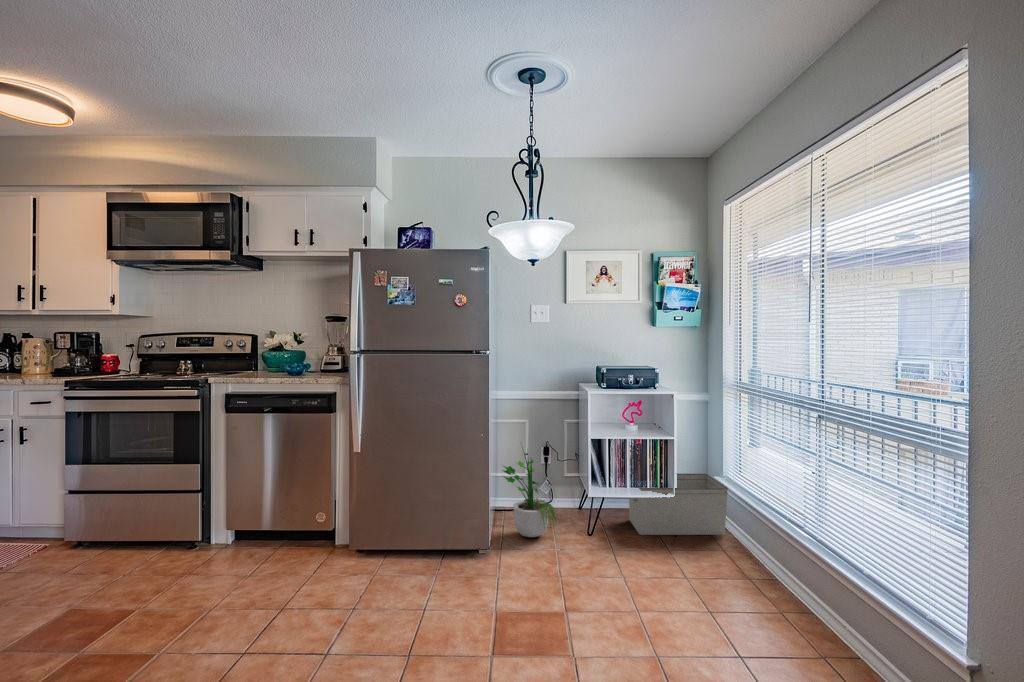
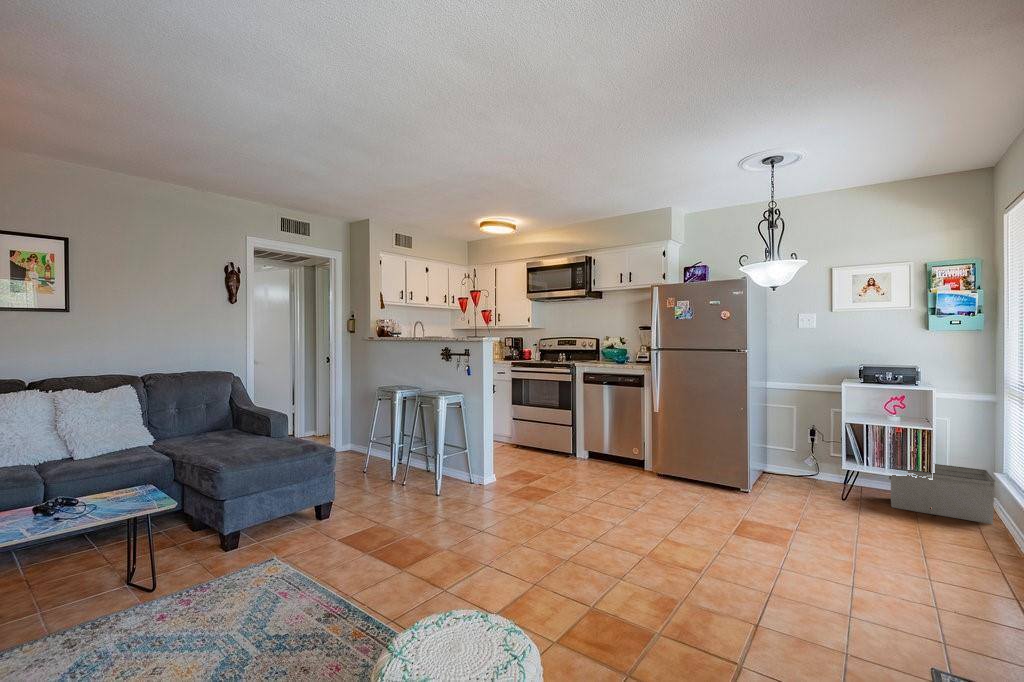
potted plant: present [503,451,557,537] -> none [760,416,810,491]

